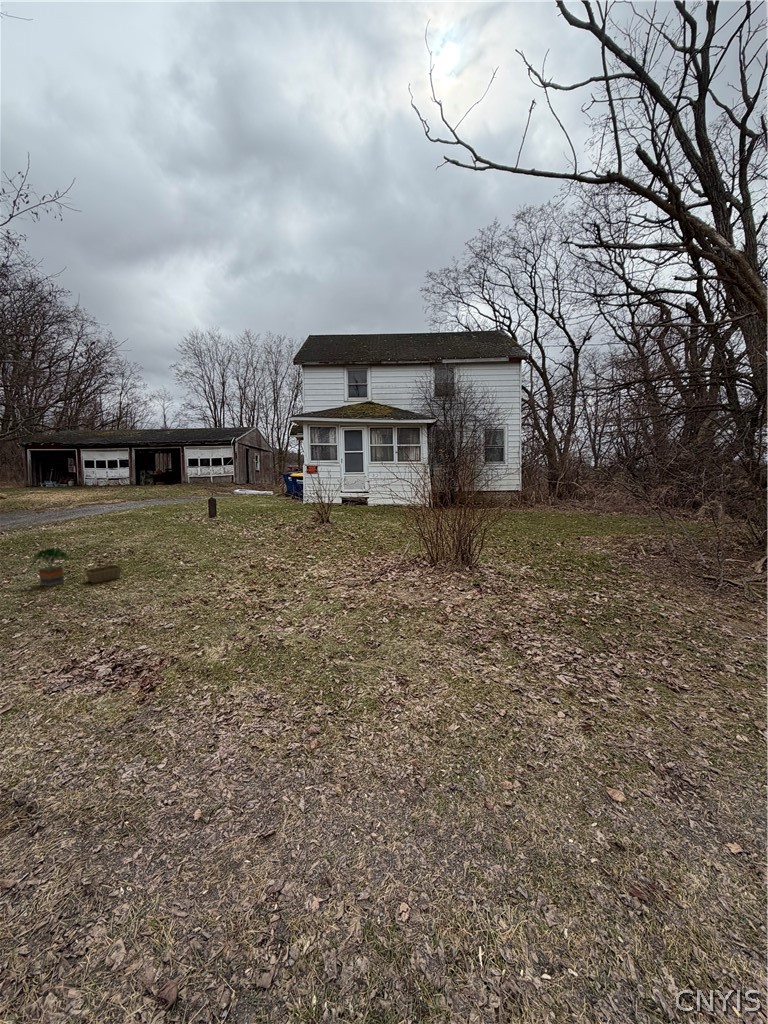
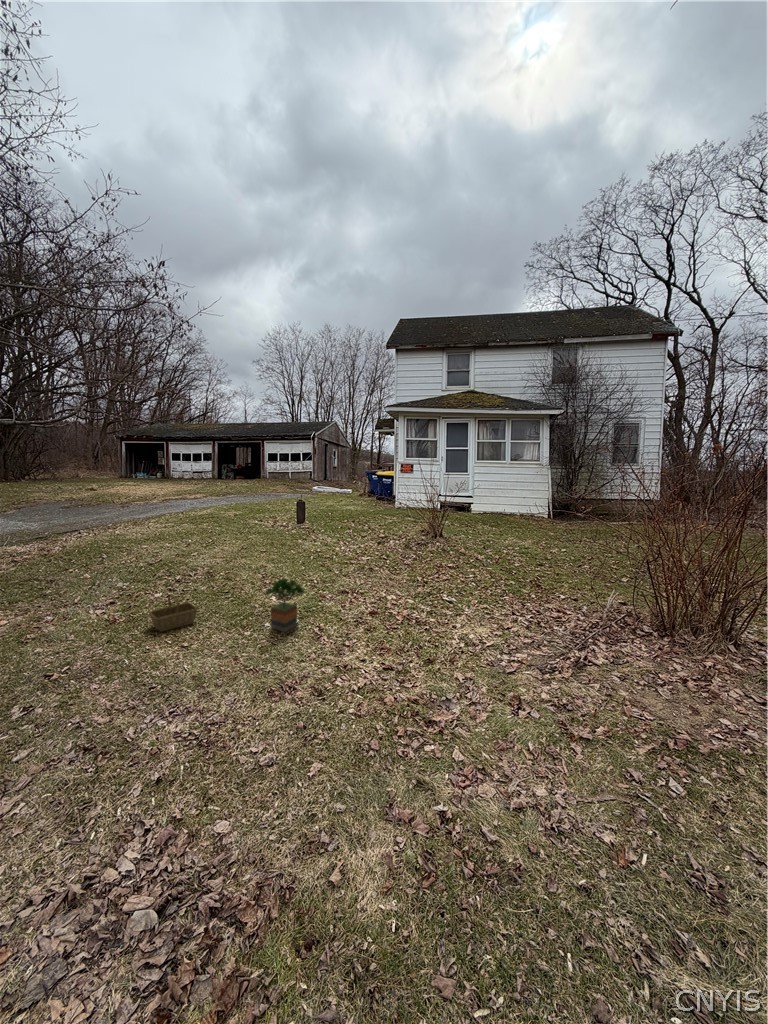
potted tree: present [35,548,68,587] -> present [266,579,305,632]

